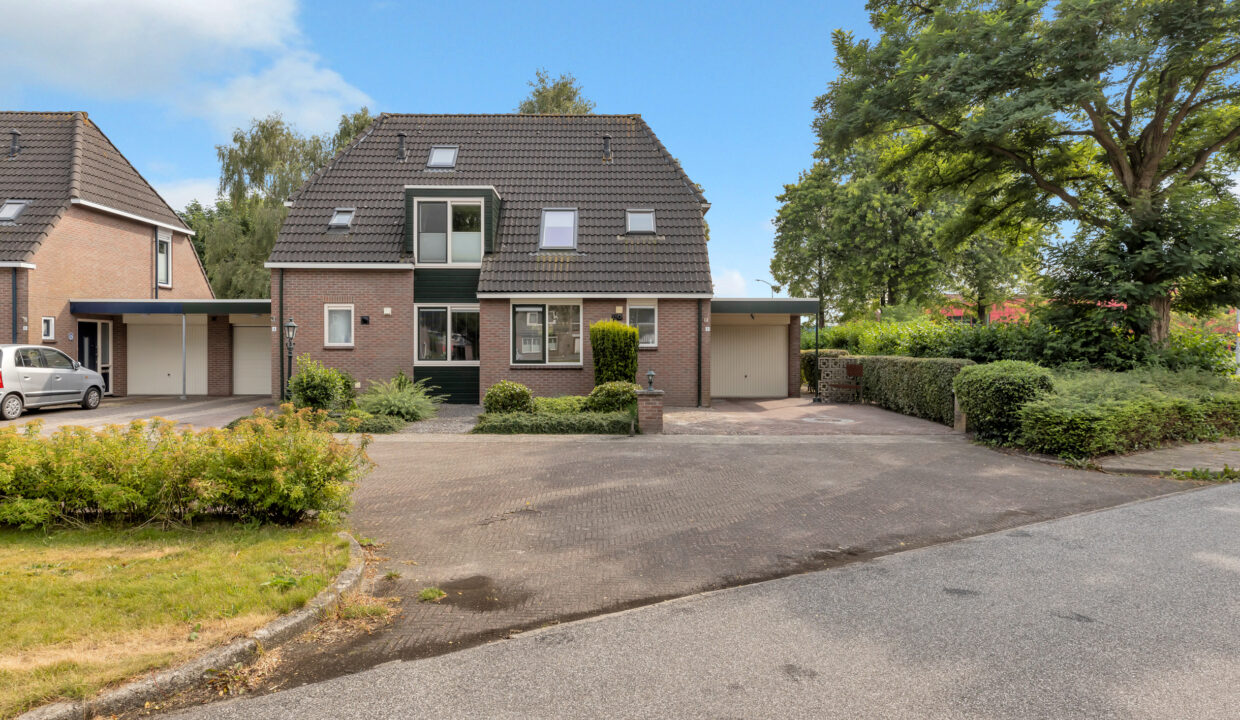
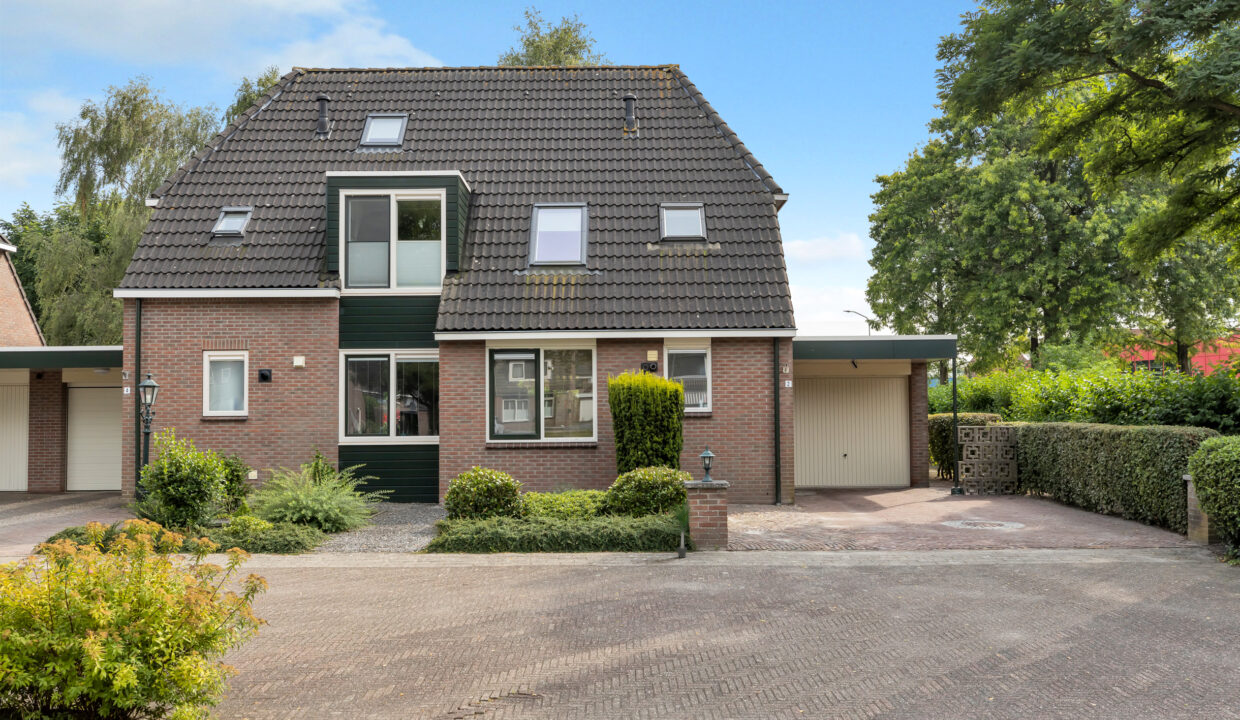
bench: present [828,364,863,404] -> none [972,435,1028,497]

